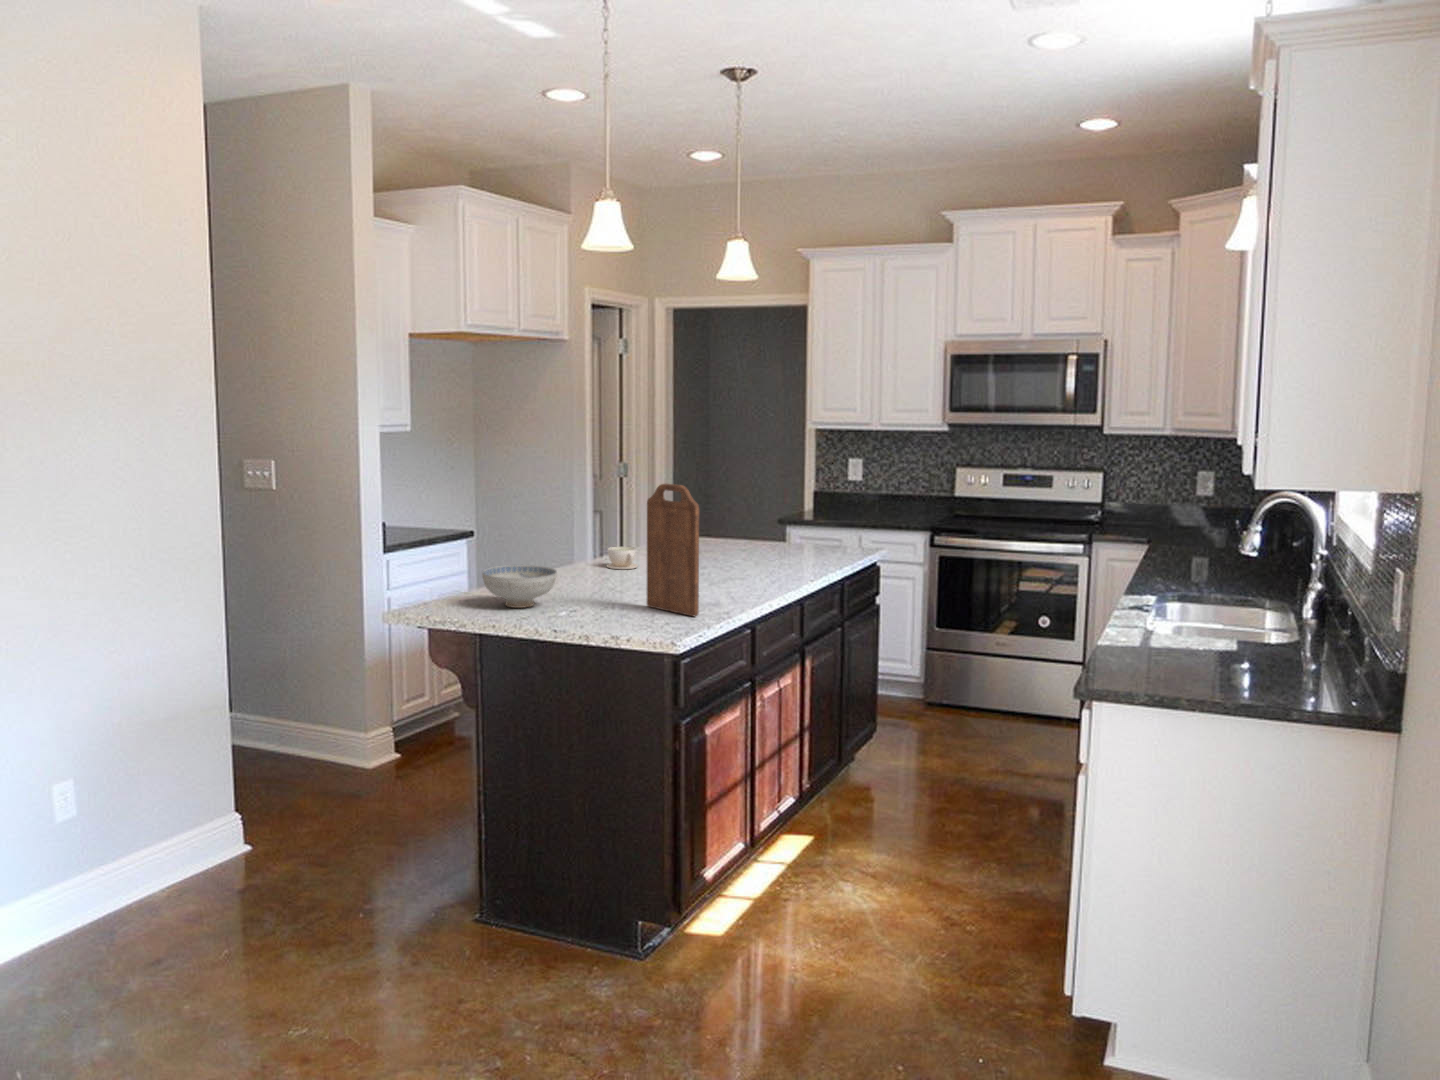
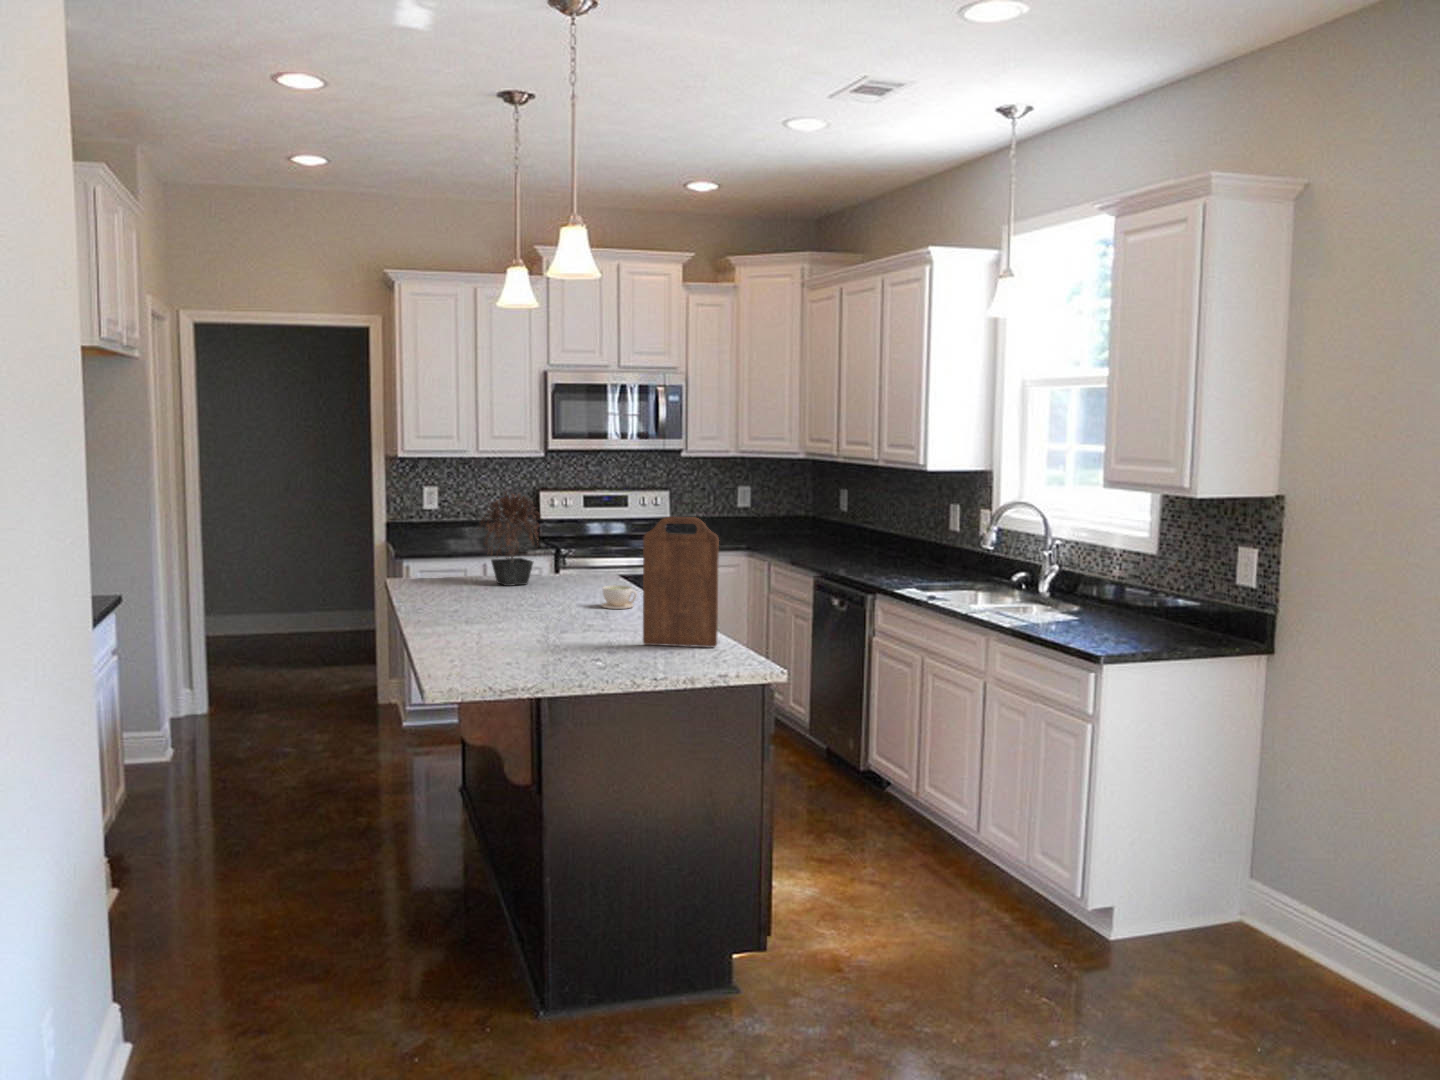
potted plant: none [721,460,788,552] -> present [477,492,540,586]
coffee cup: present [607,547,638,569] -> present [602,585,637,609]
ceramic bowl: present [482,565,557,608] -> none [496,616,579,664]

